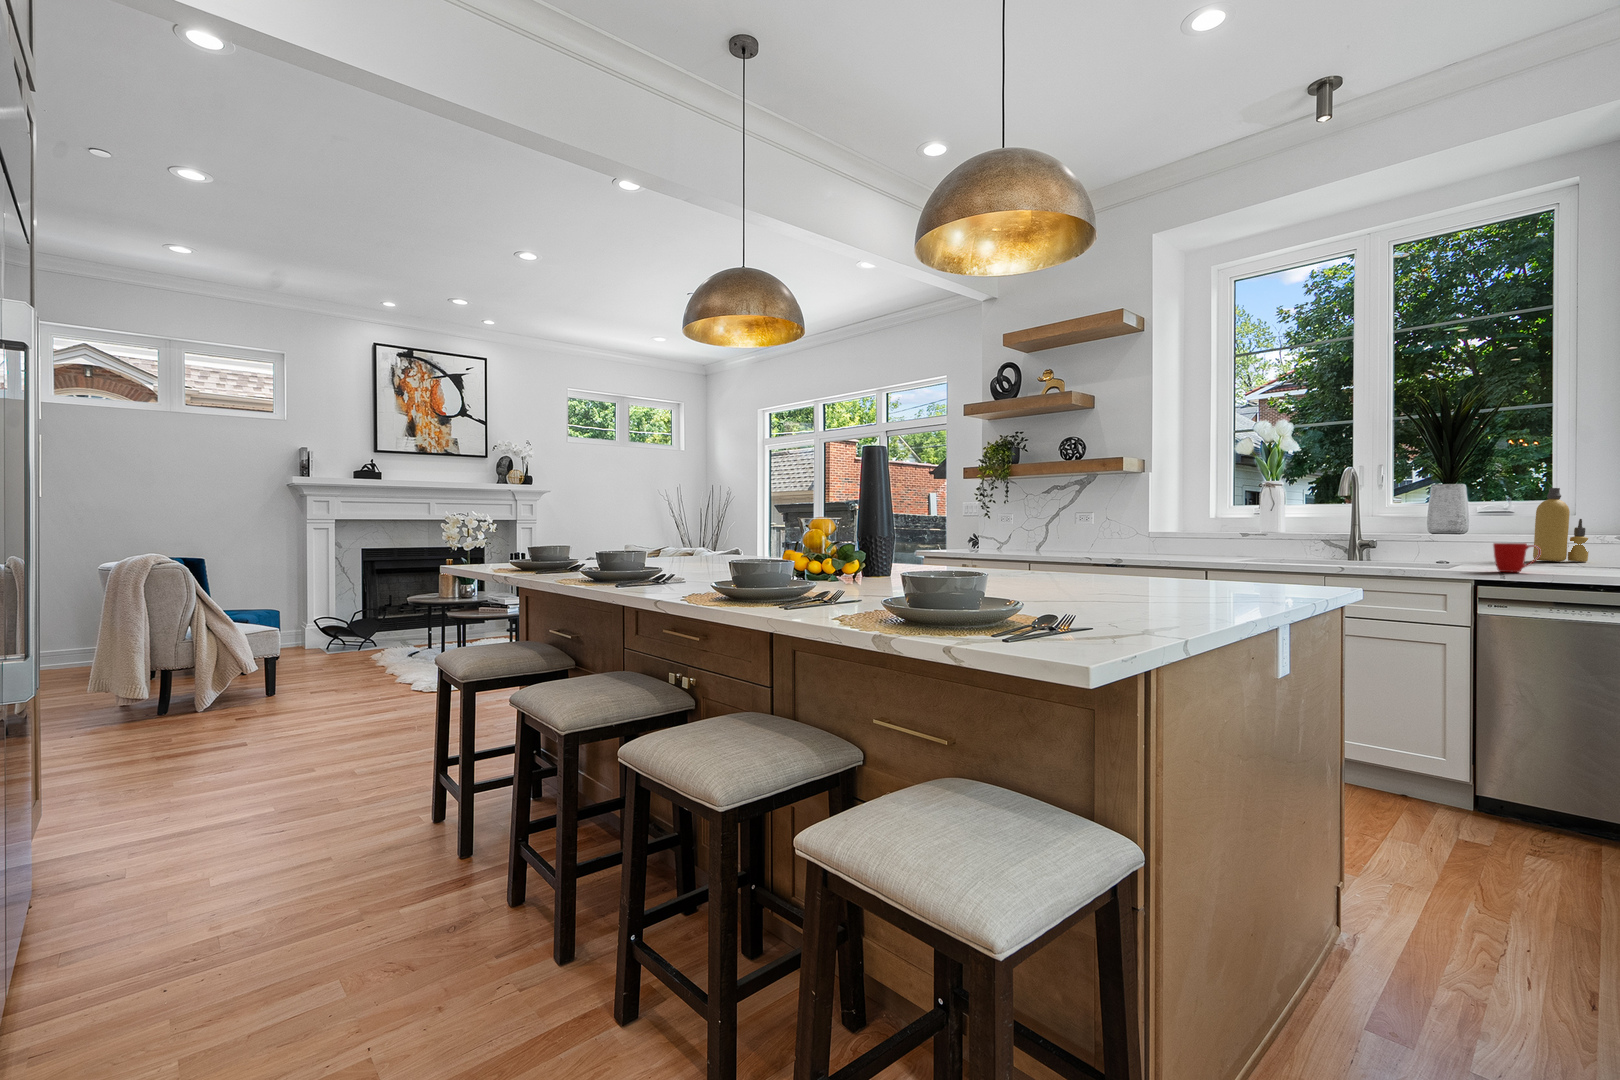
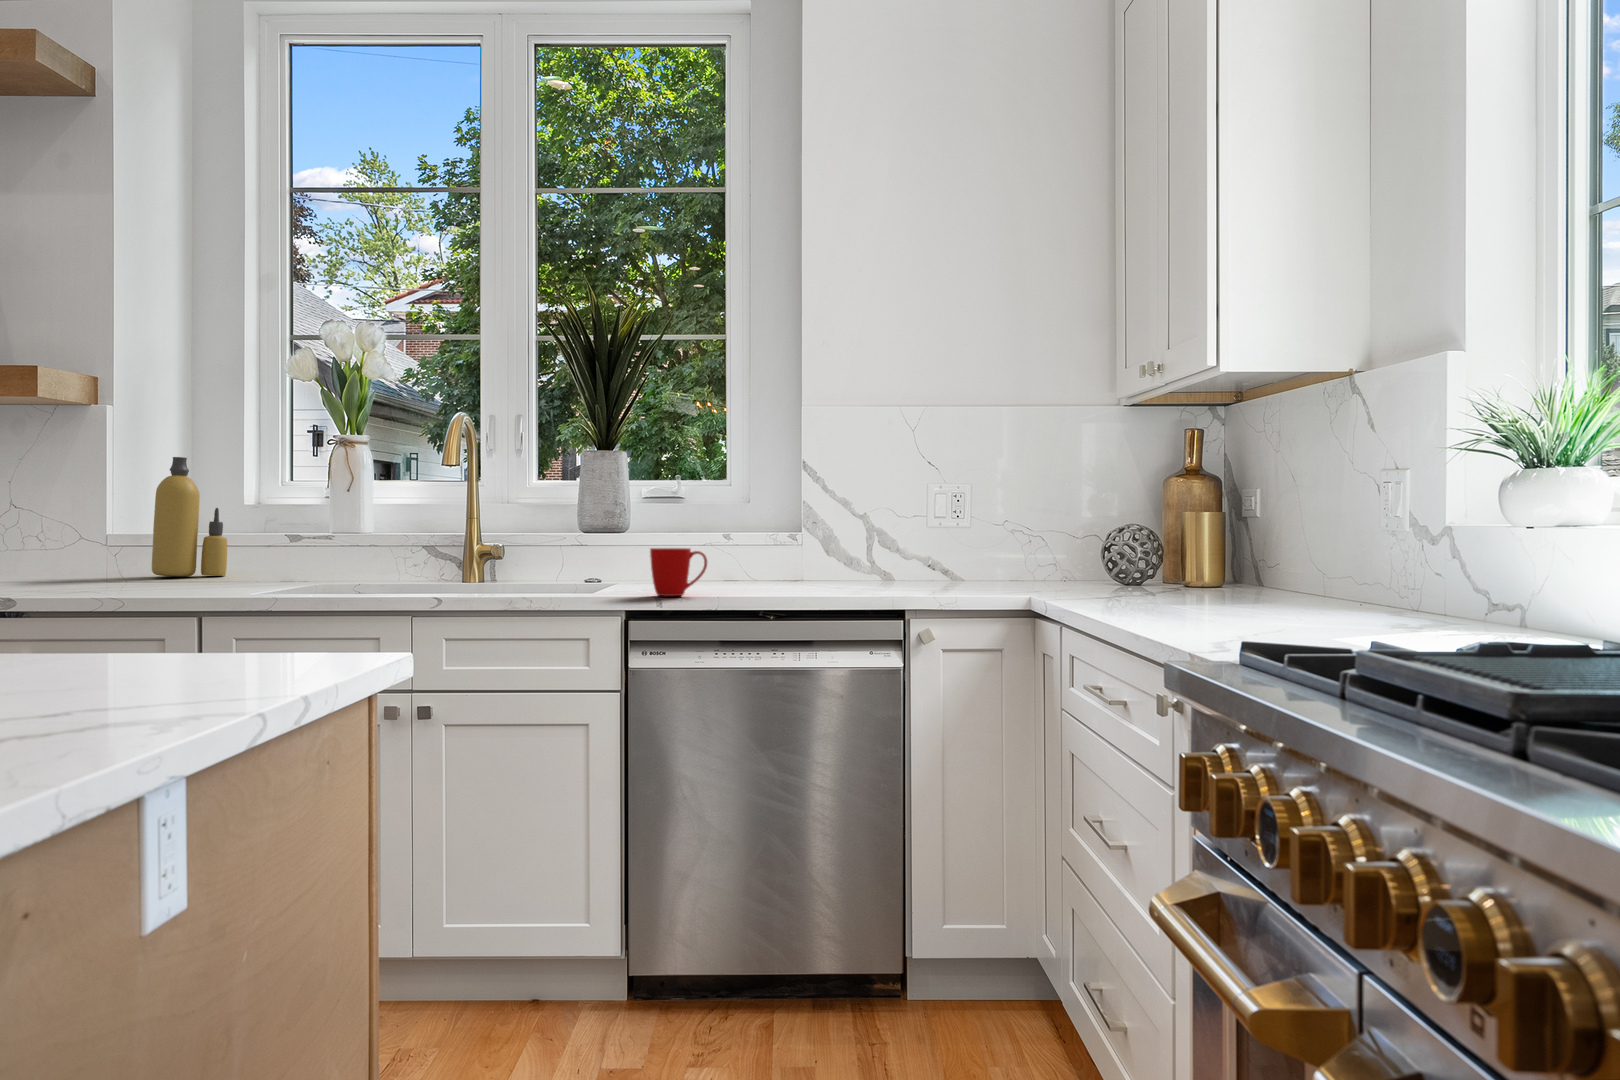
bottle: present [1533,488,1589,562] -> present [152,457,227,576]

